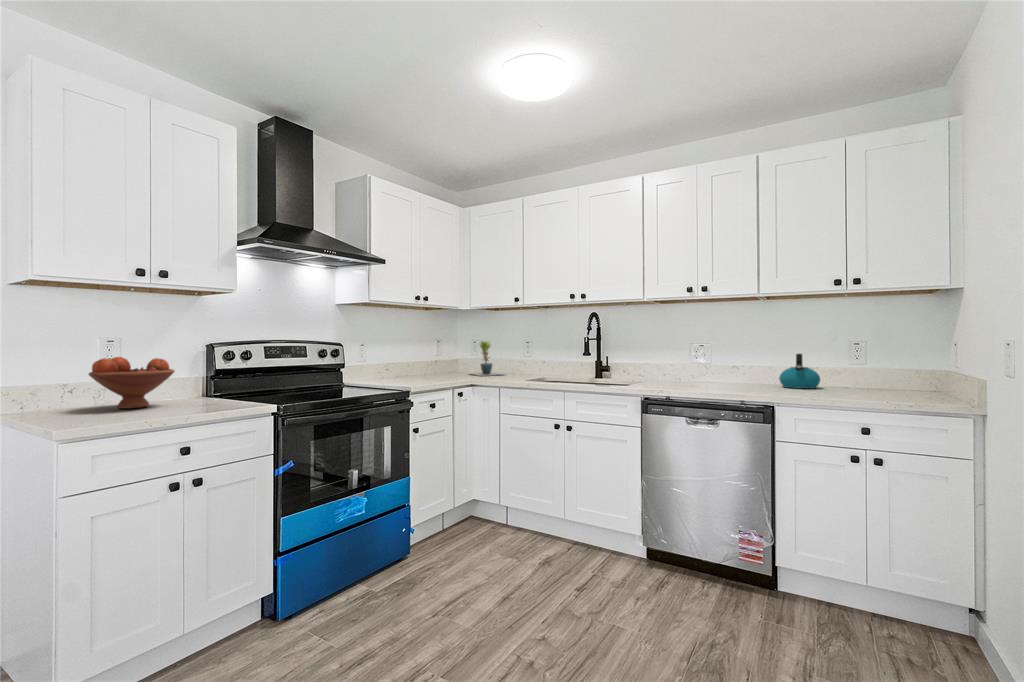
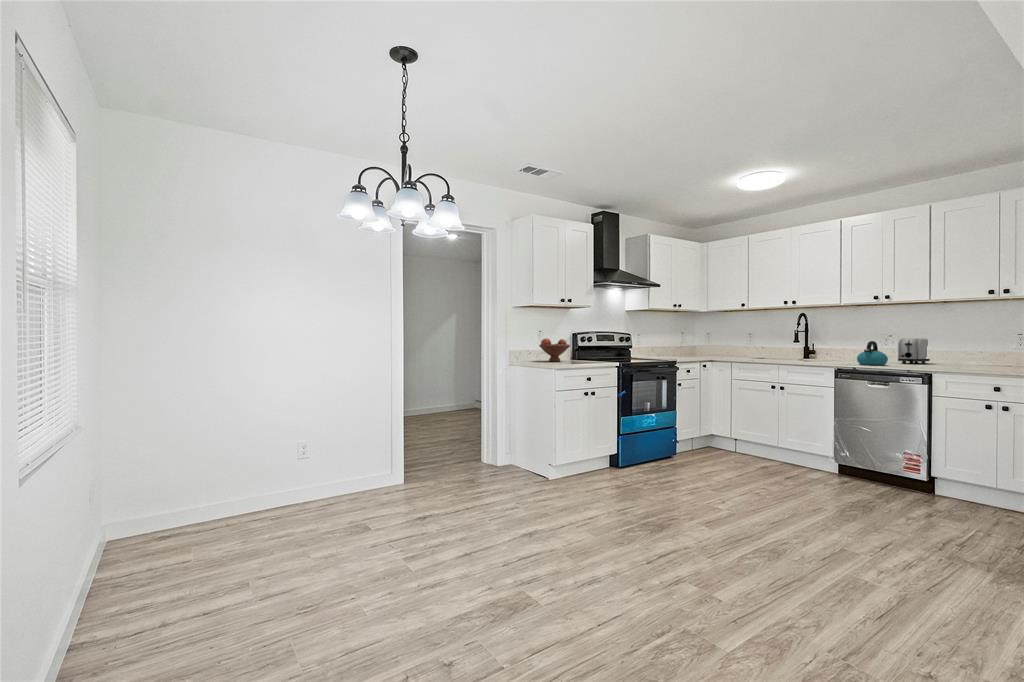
potted plant: present [473,341,500,376] -> none [704,332,734,356]
toaster: none [716,349,749,387] -> present [898,338,930,364]
kettle: present [779,354,820,389] -> present [857,341,888,365]

